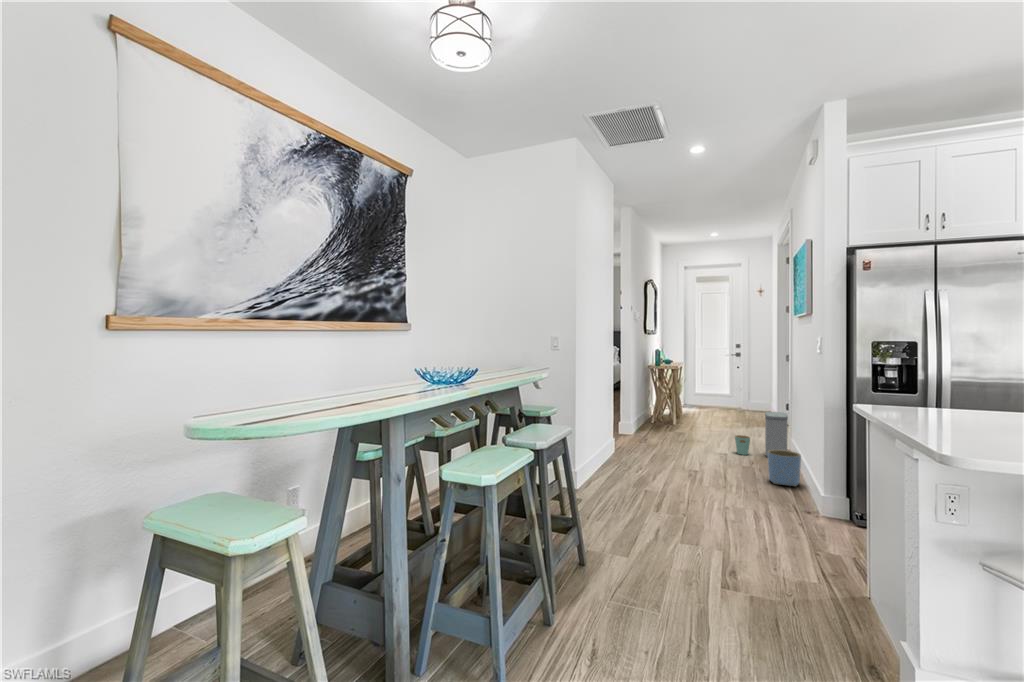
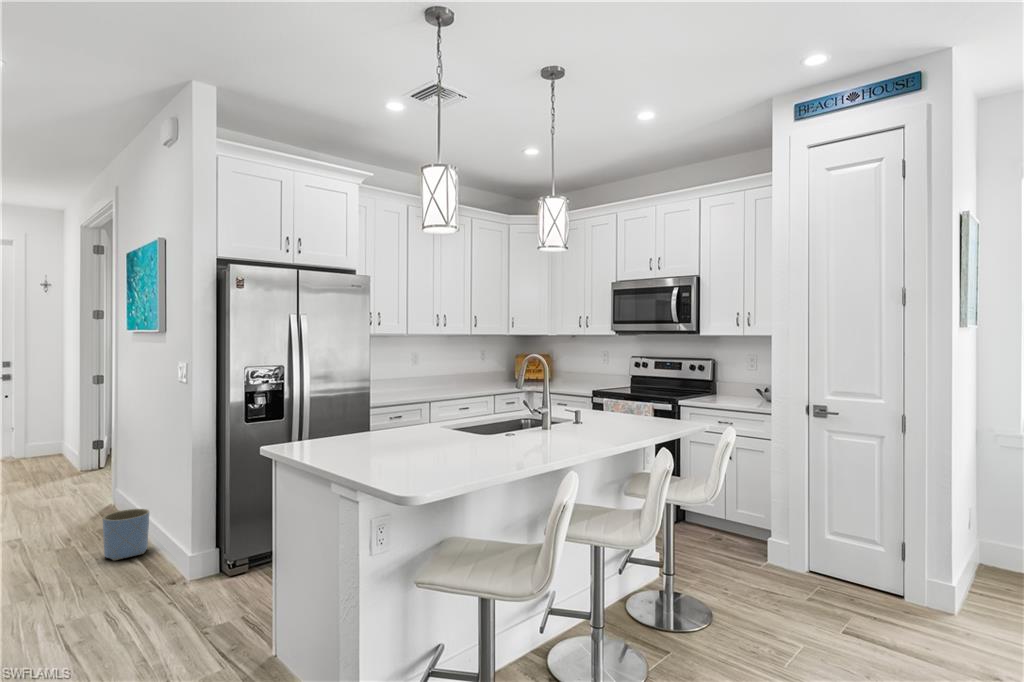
trash can: present [735,412,788,457] -> none [33,457,117,532]

